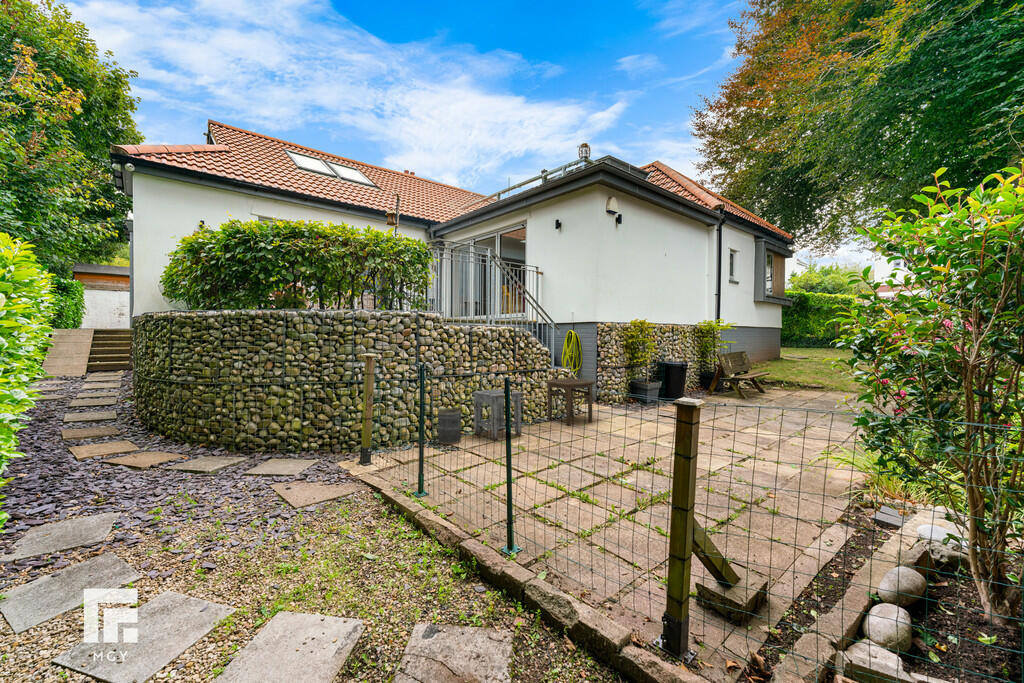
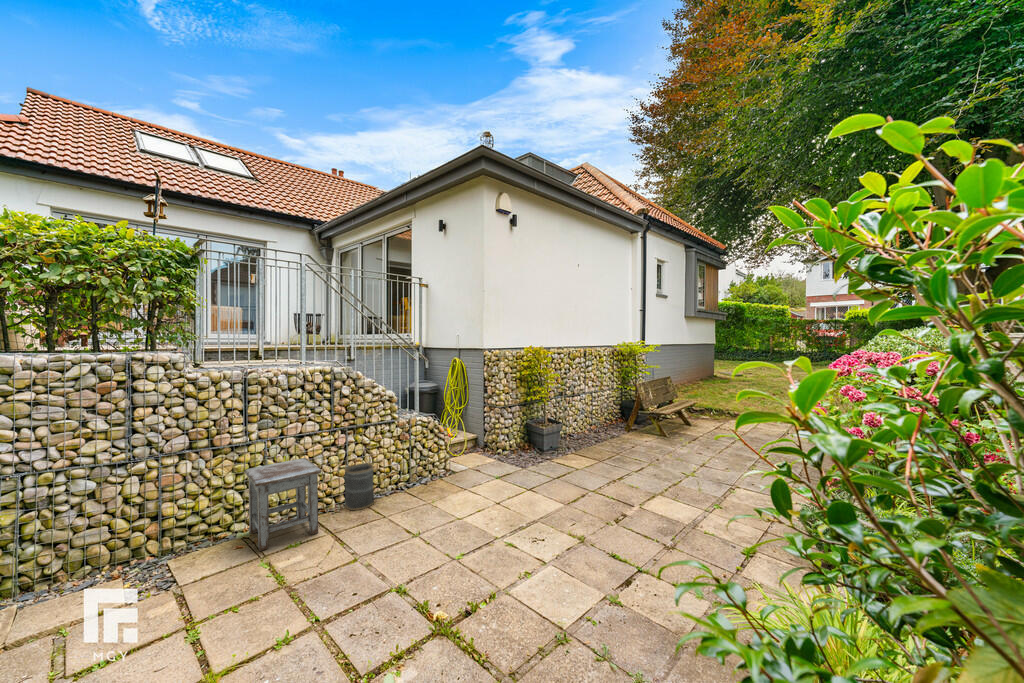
side table: present [545,378,595,426] -> none [387,429,453,504]
basket: present [437,408,461,444] -> present [344,449,374,510]

